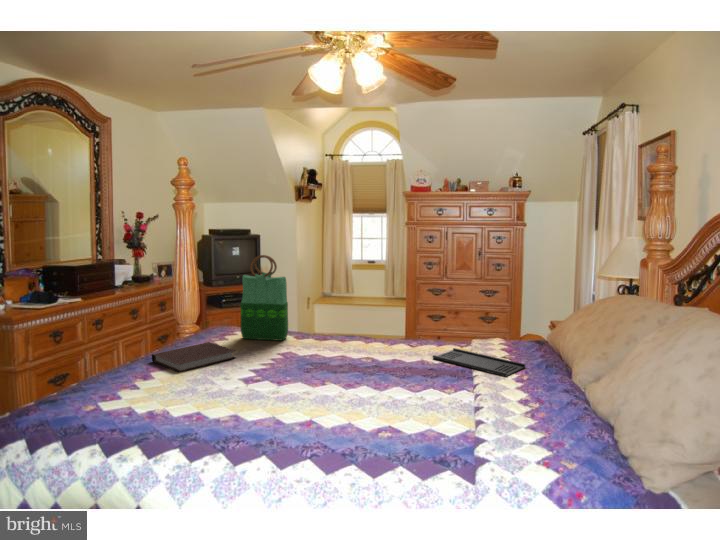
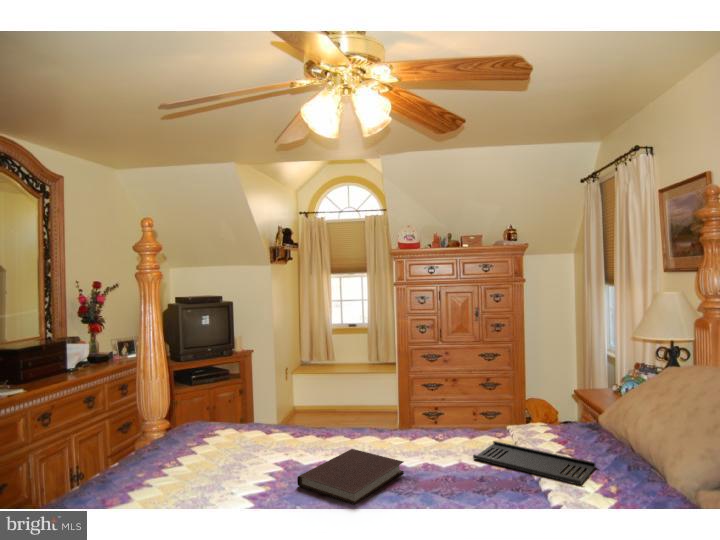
tote bag: present [240,255,288,341] -> none [220,332,281,441]
notebook: present [152,342,235,372] -> present [297,449,404,505]

